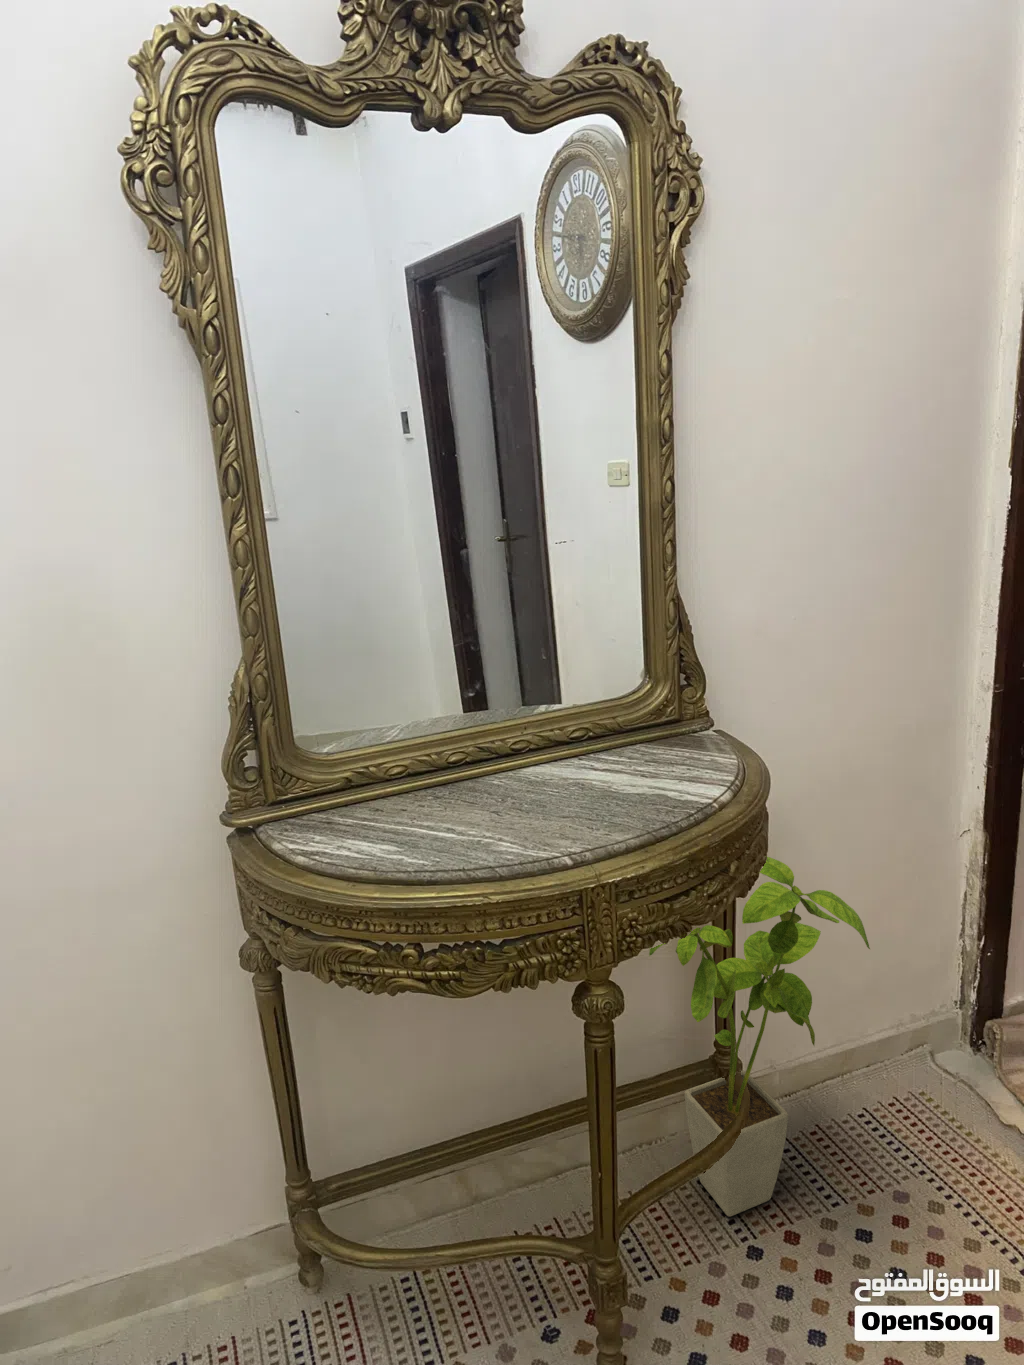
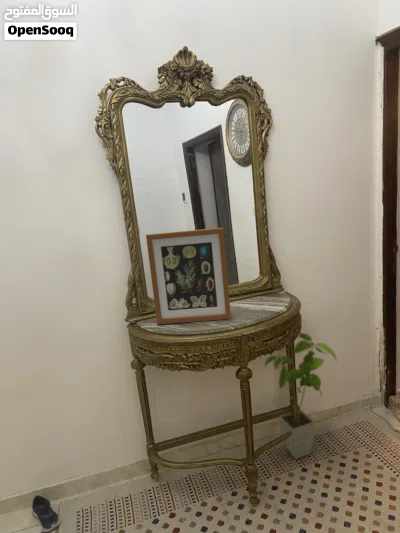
picture frame: none [288,531,560,838] -> present [146,228,231,324]

